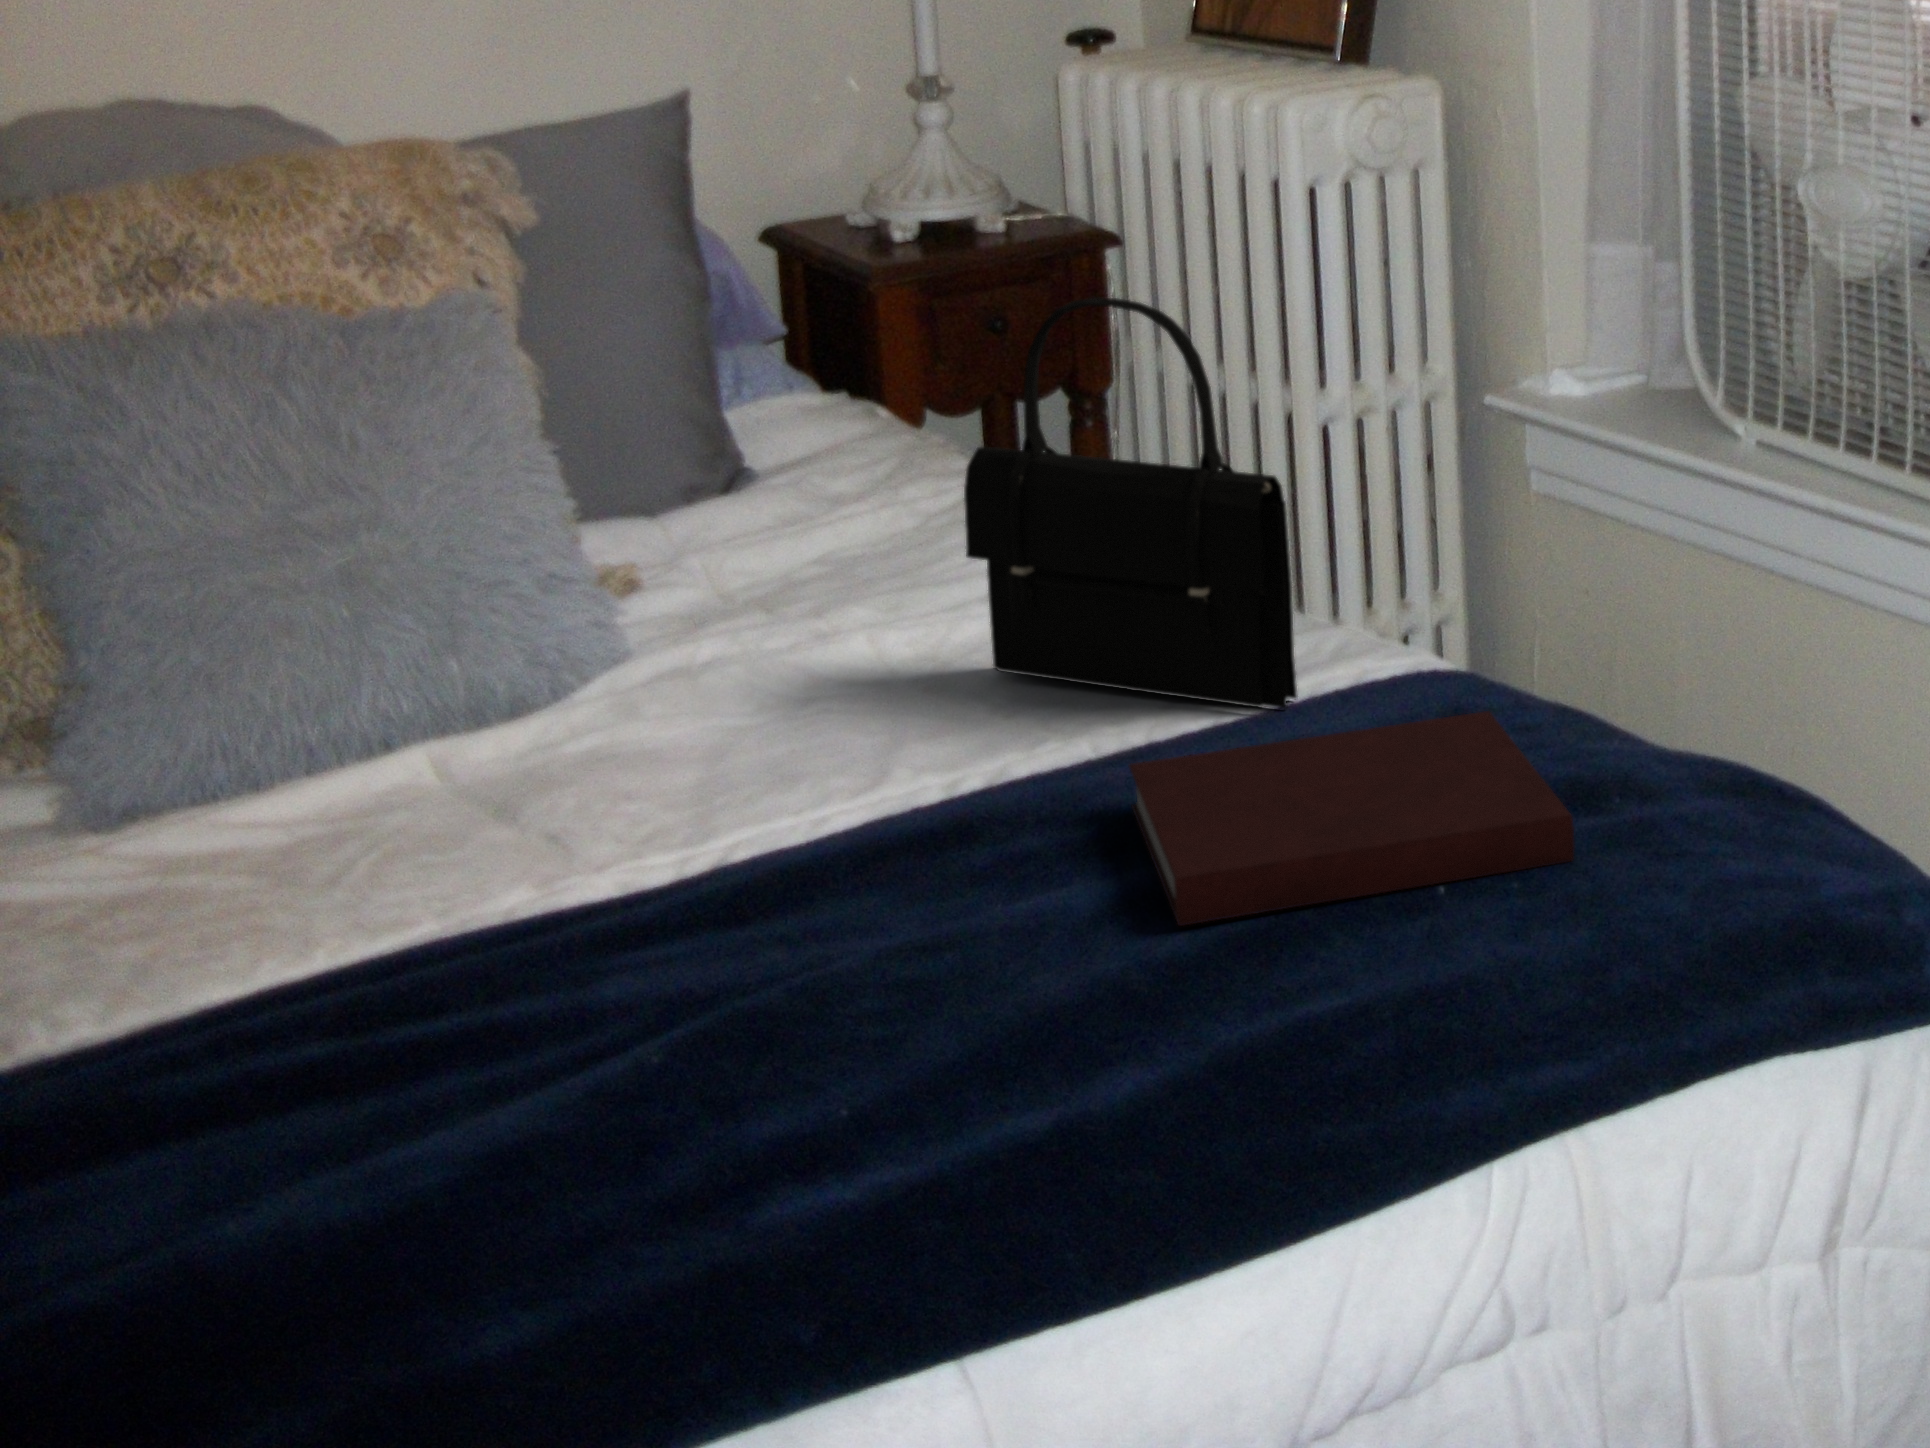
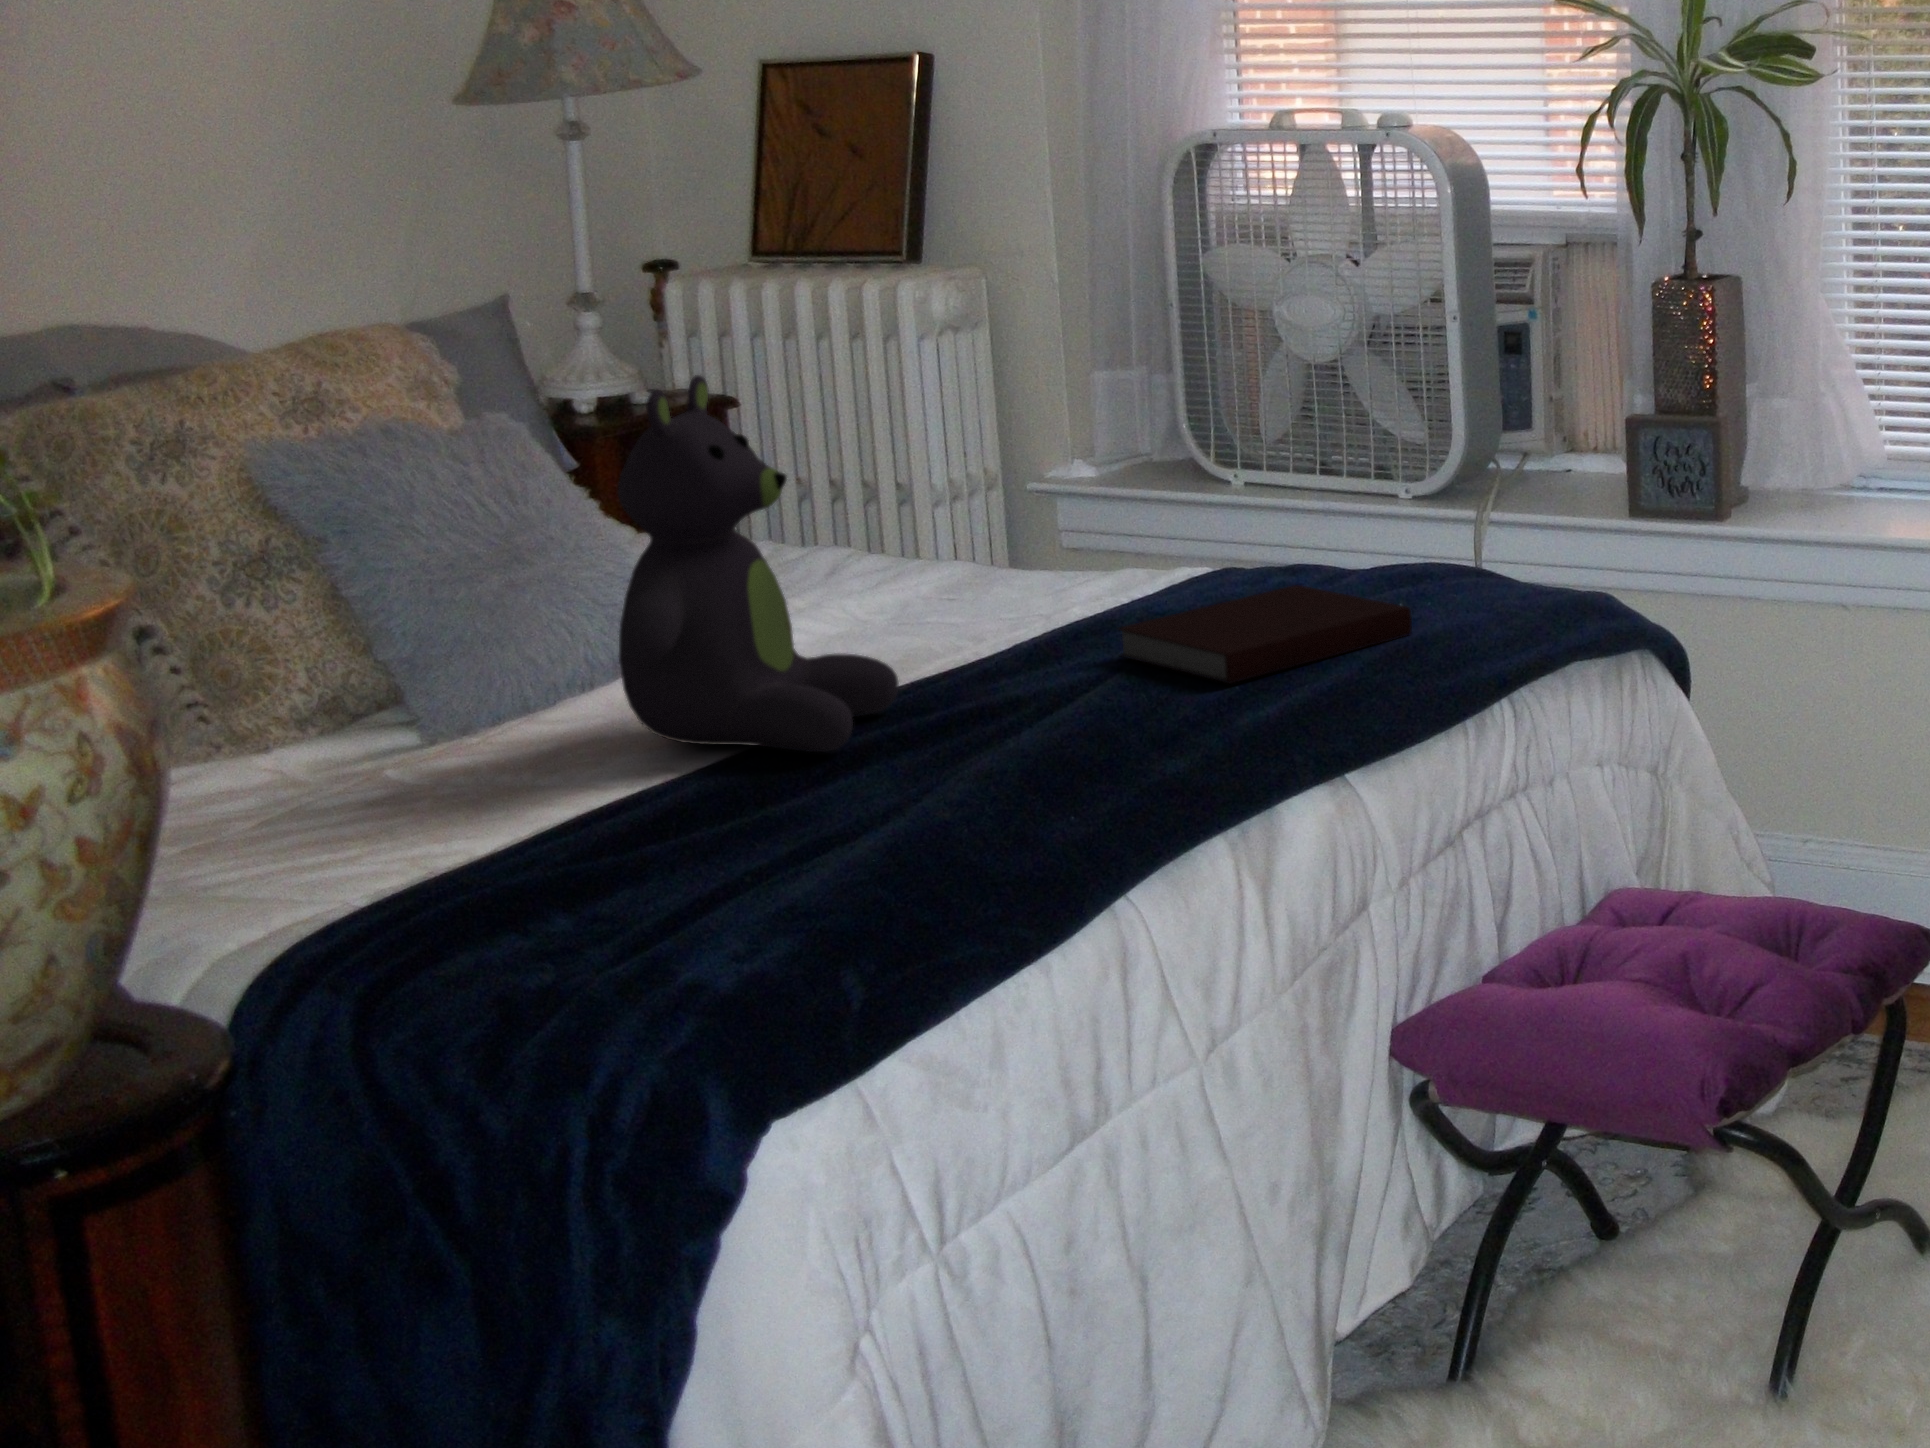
handbag: present [964,297,1297,710] -> none [900,360,1143,629]
stuffed bear: none [247,325,746,943] -> present [618,375,899,752]

